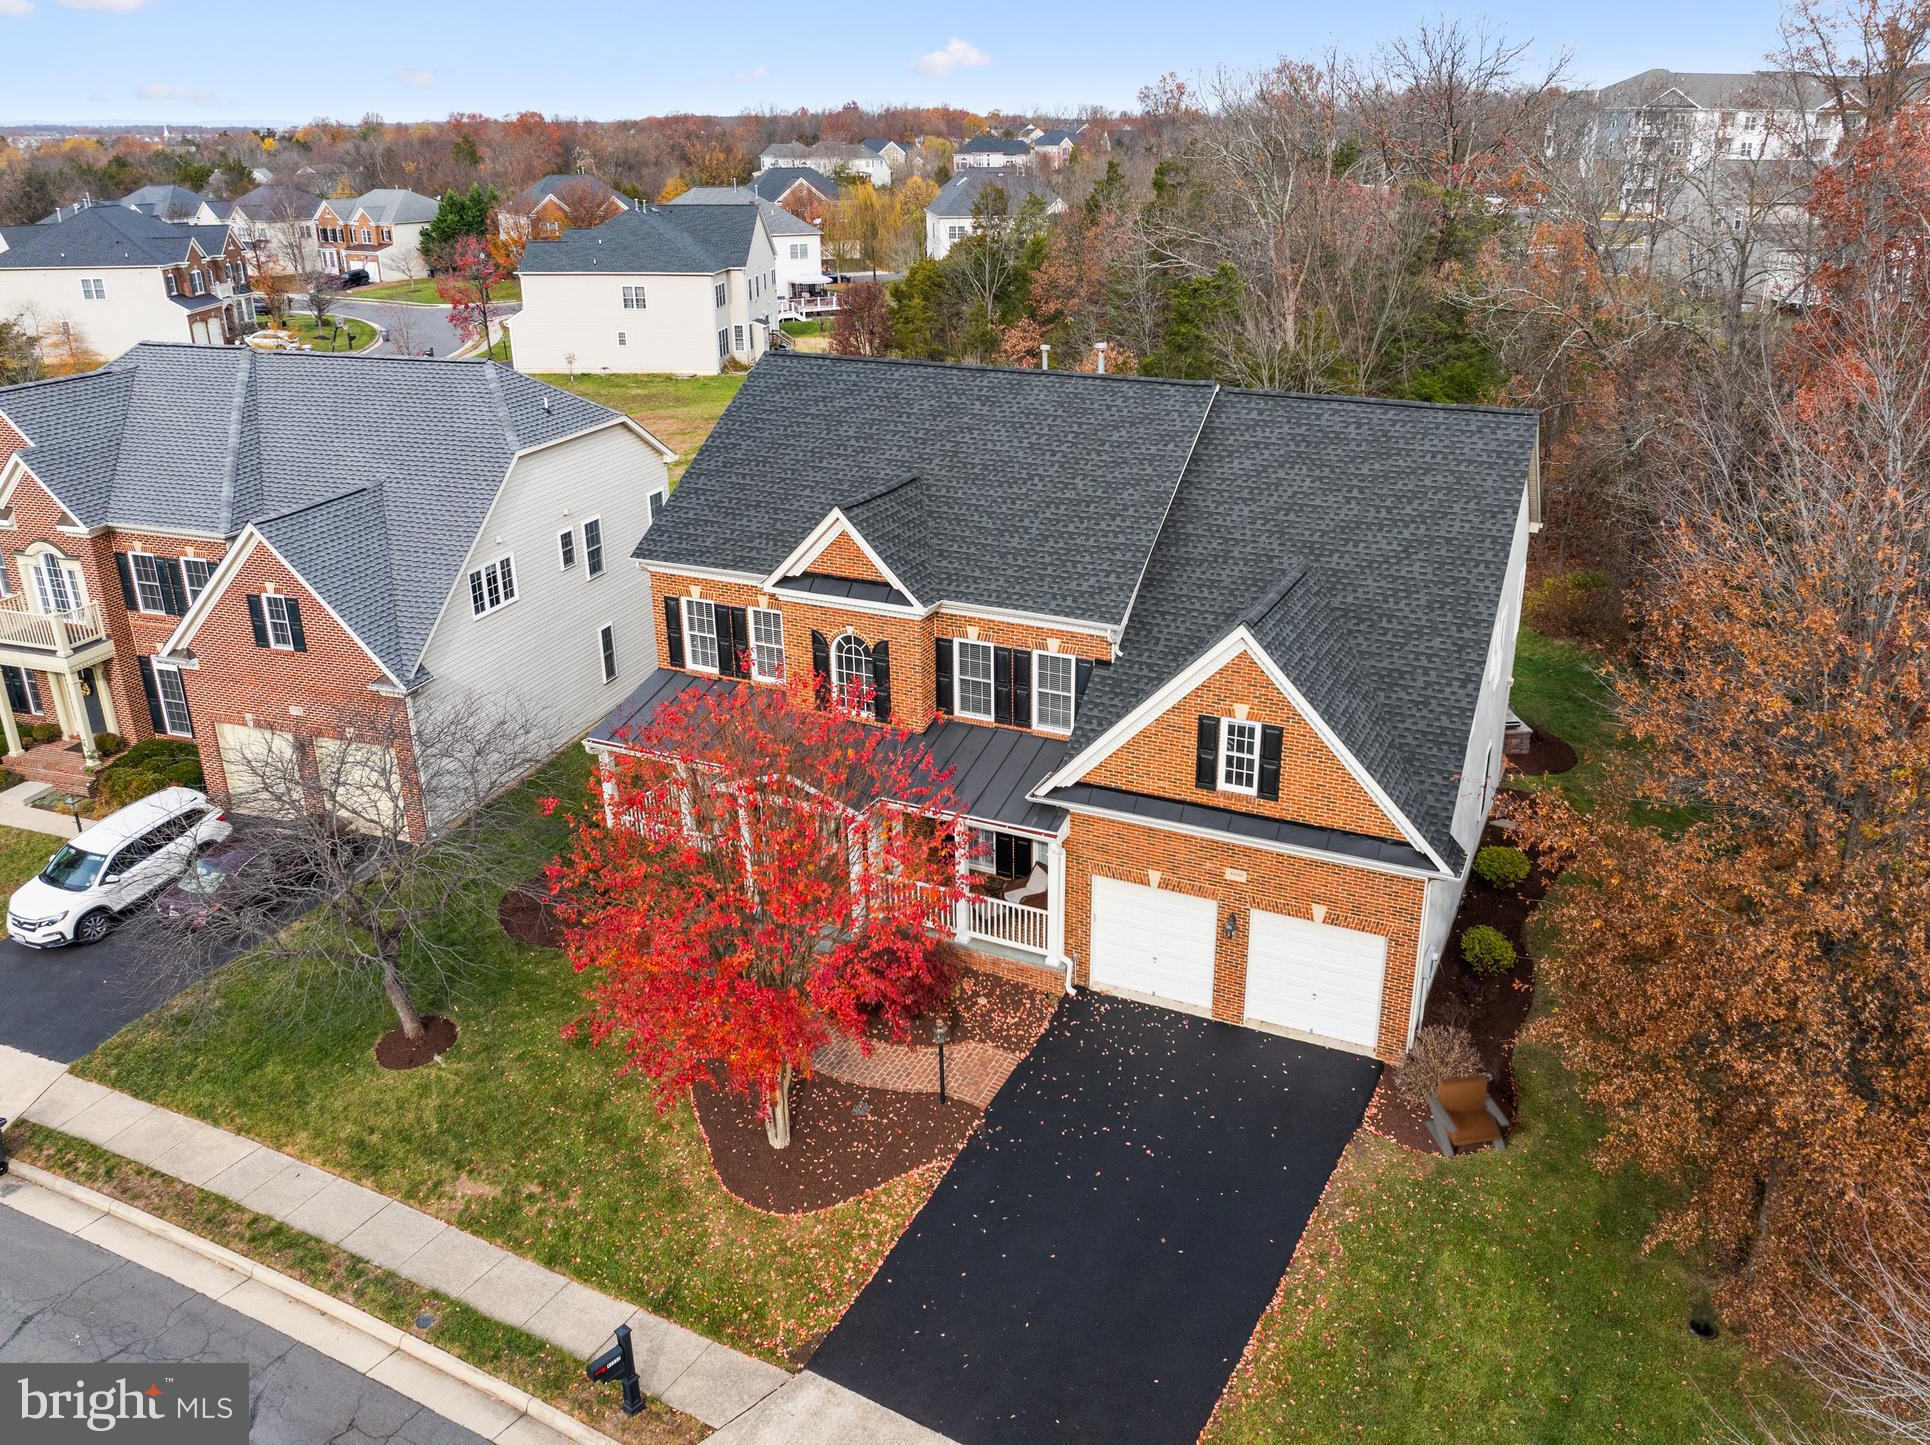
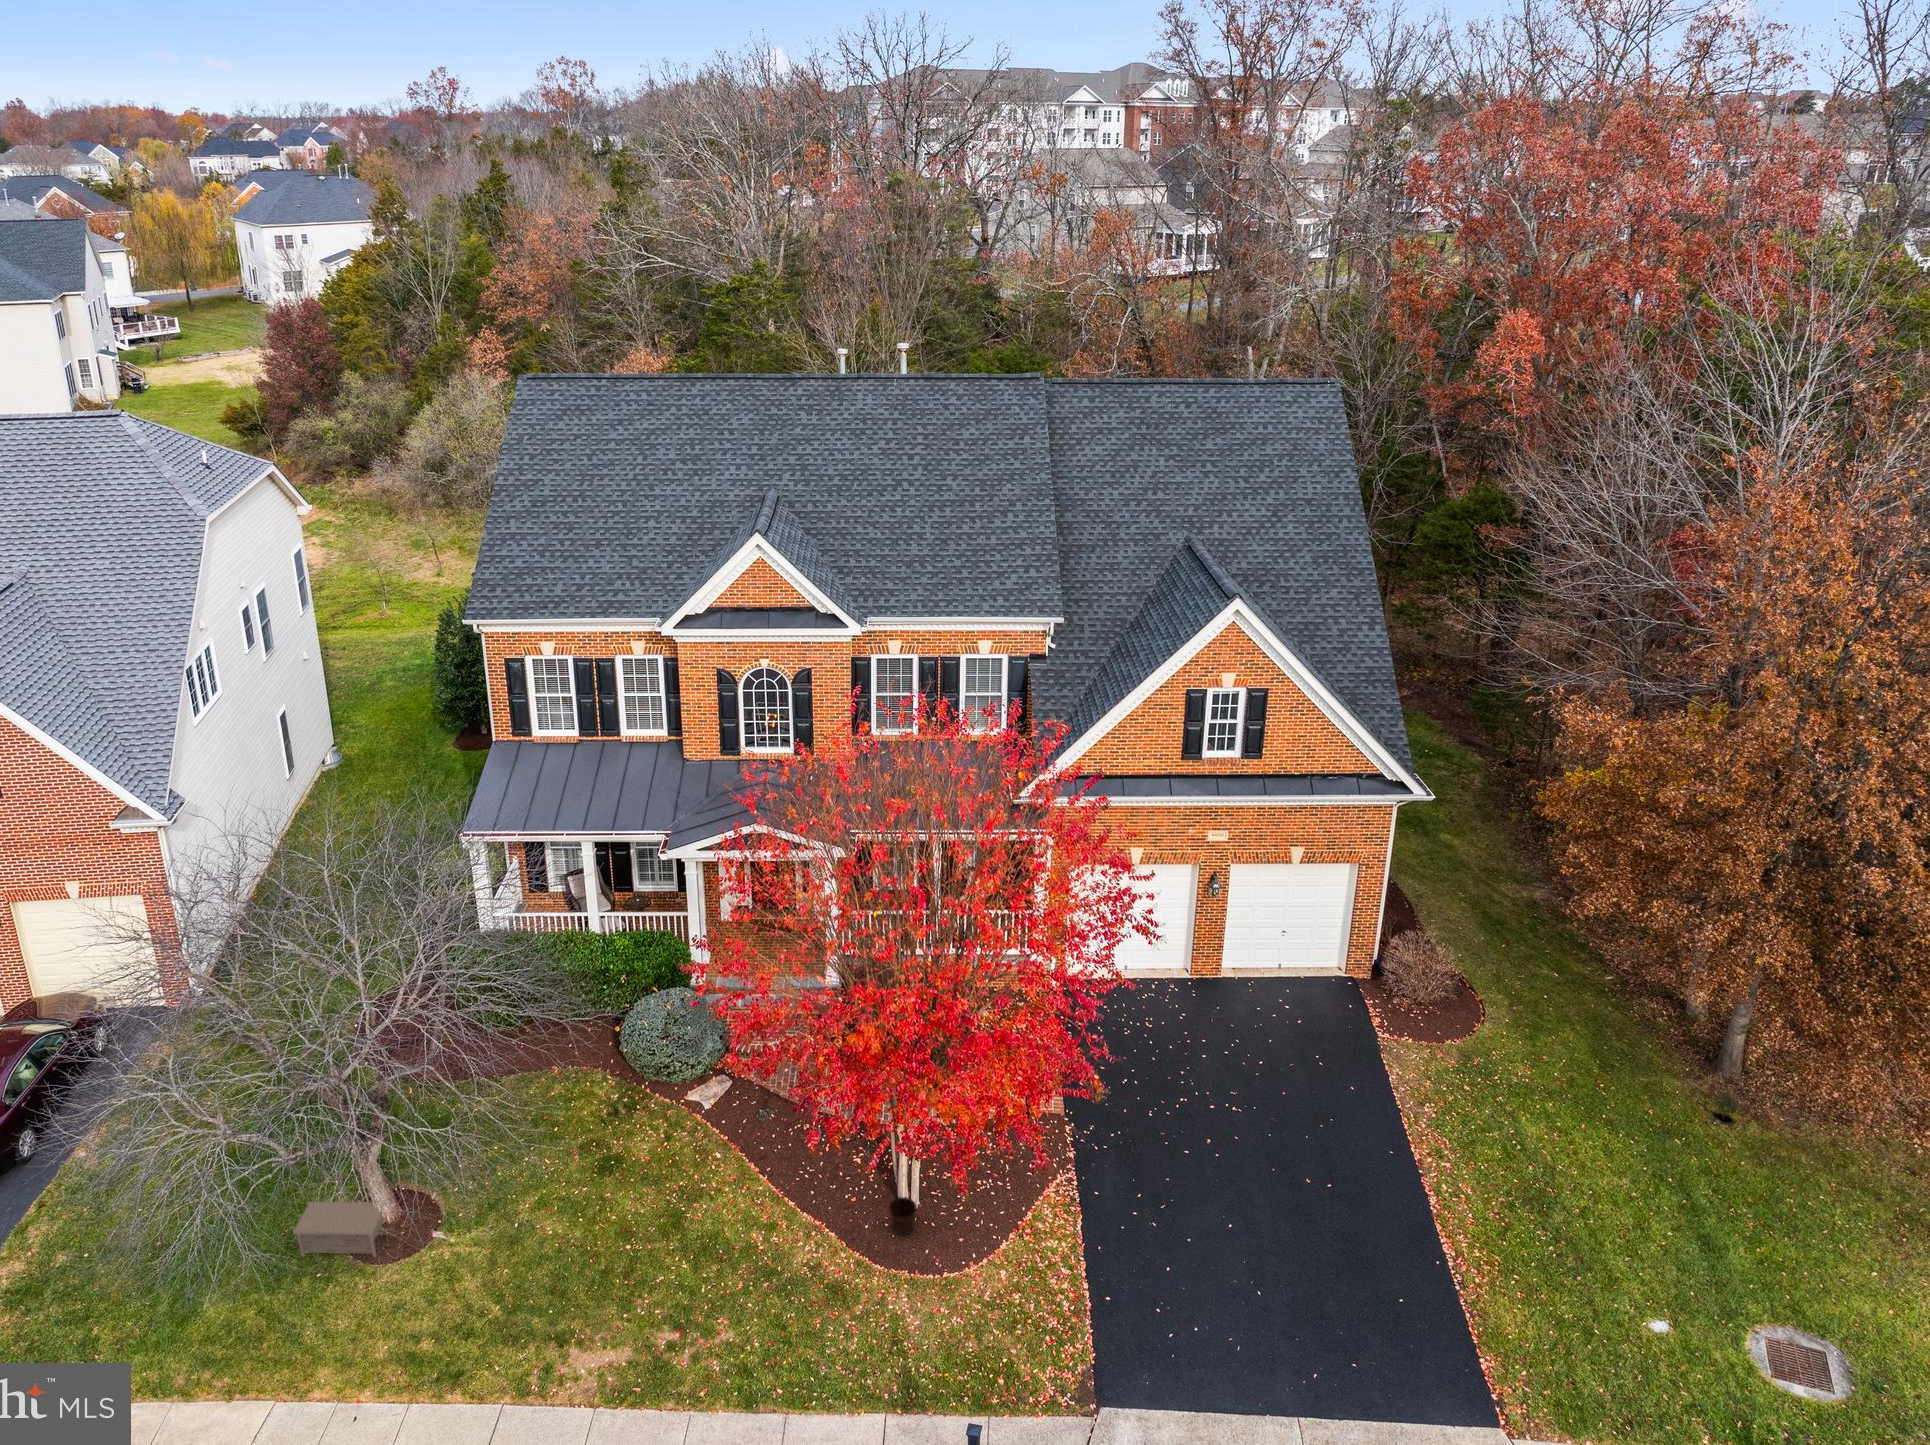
storage bench: none [346,1003,421,1060] -> present [293,1202,383,1258]
lounge chair: present [1425,1074,1509,1157] -> none [1424,965,1500,1043]
bucket: none [759,1132,786,1168] -> present [889,1197,917,1235]

